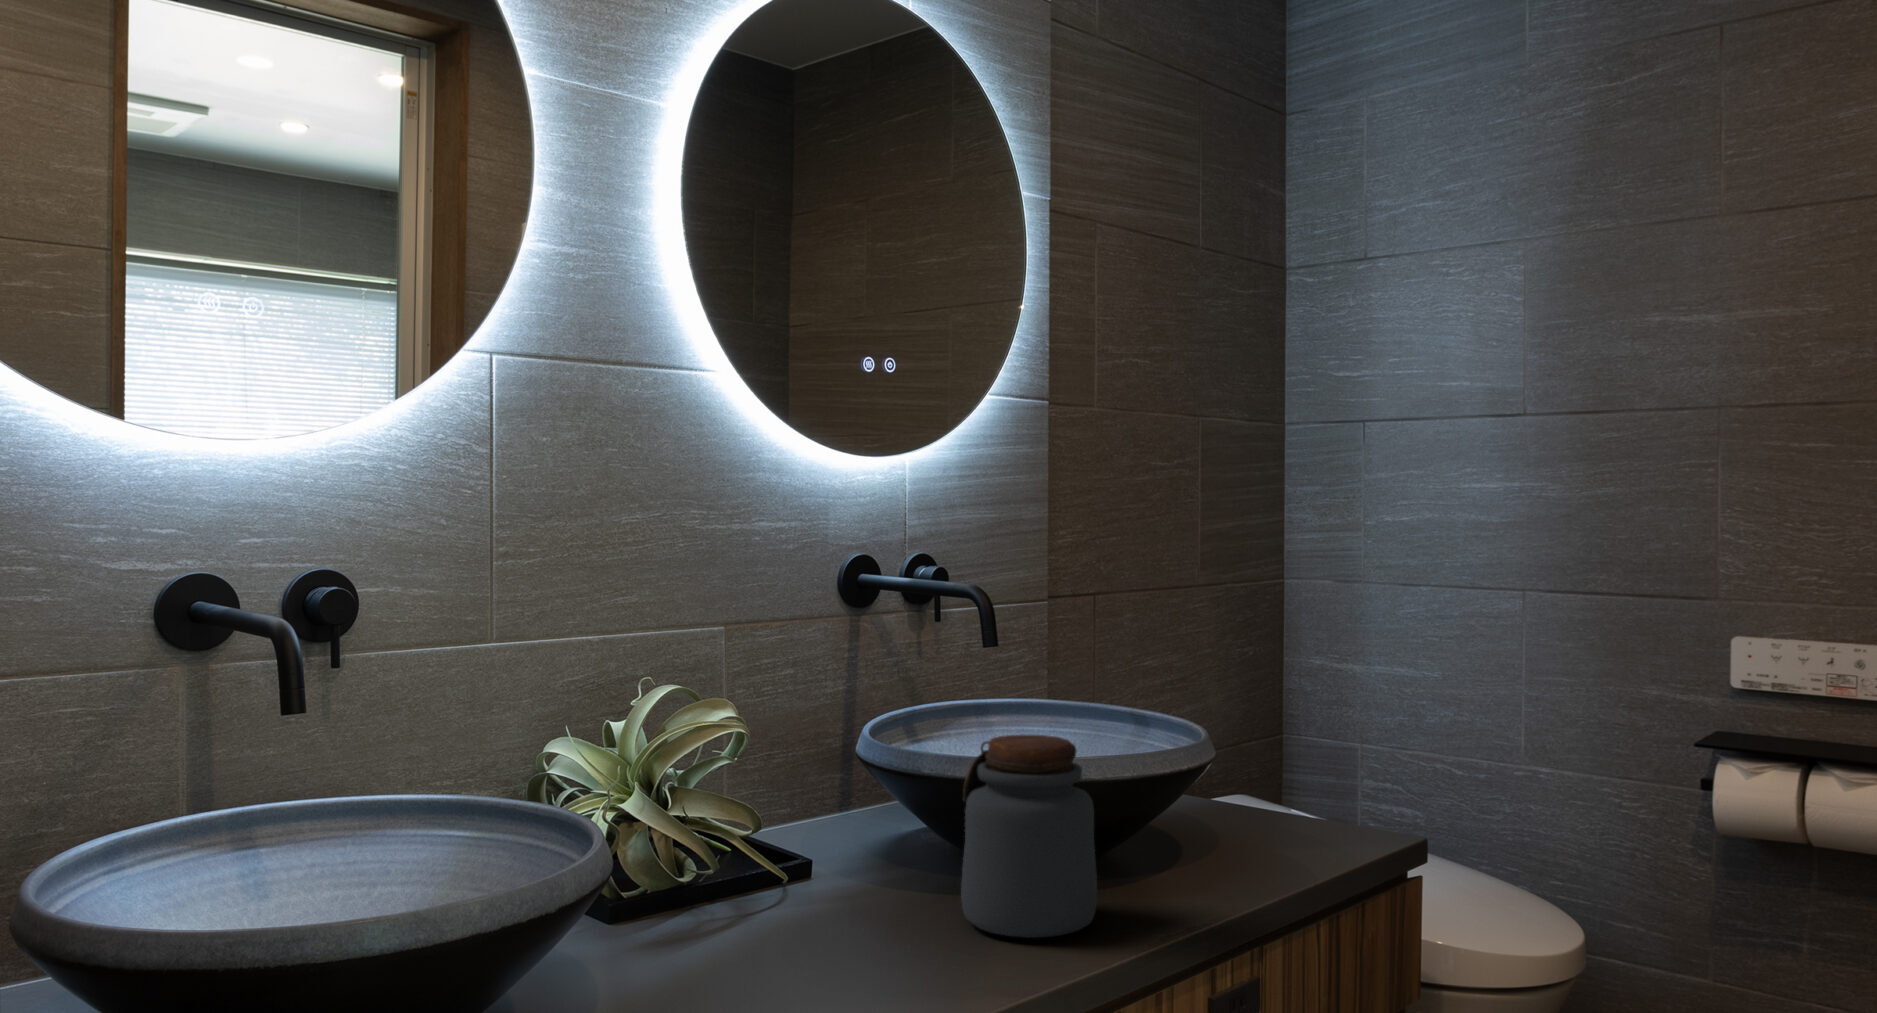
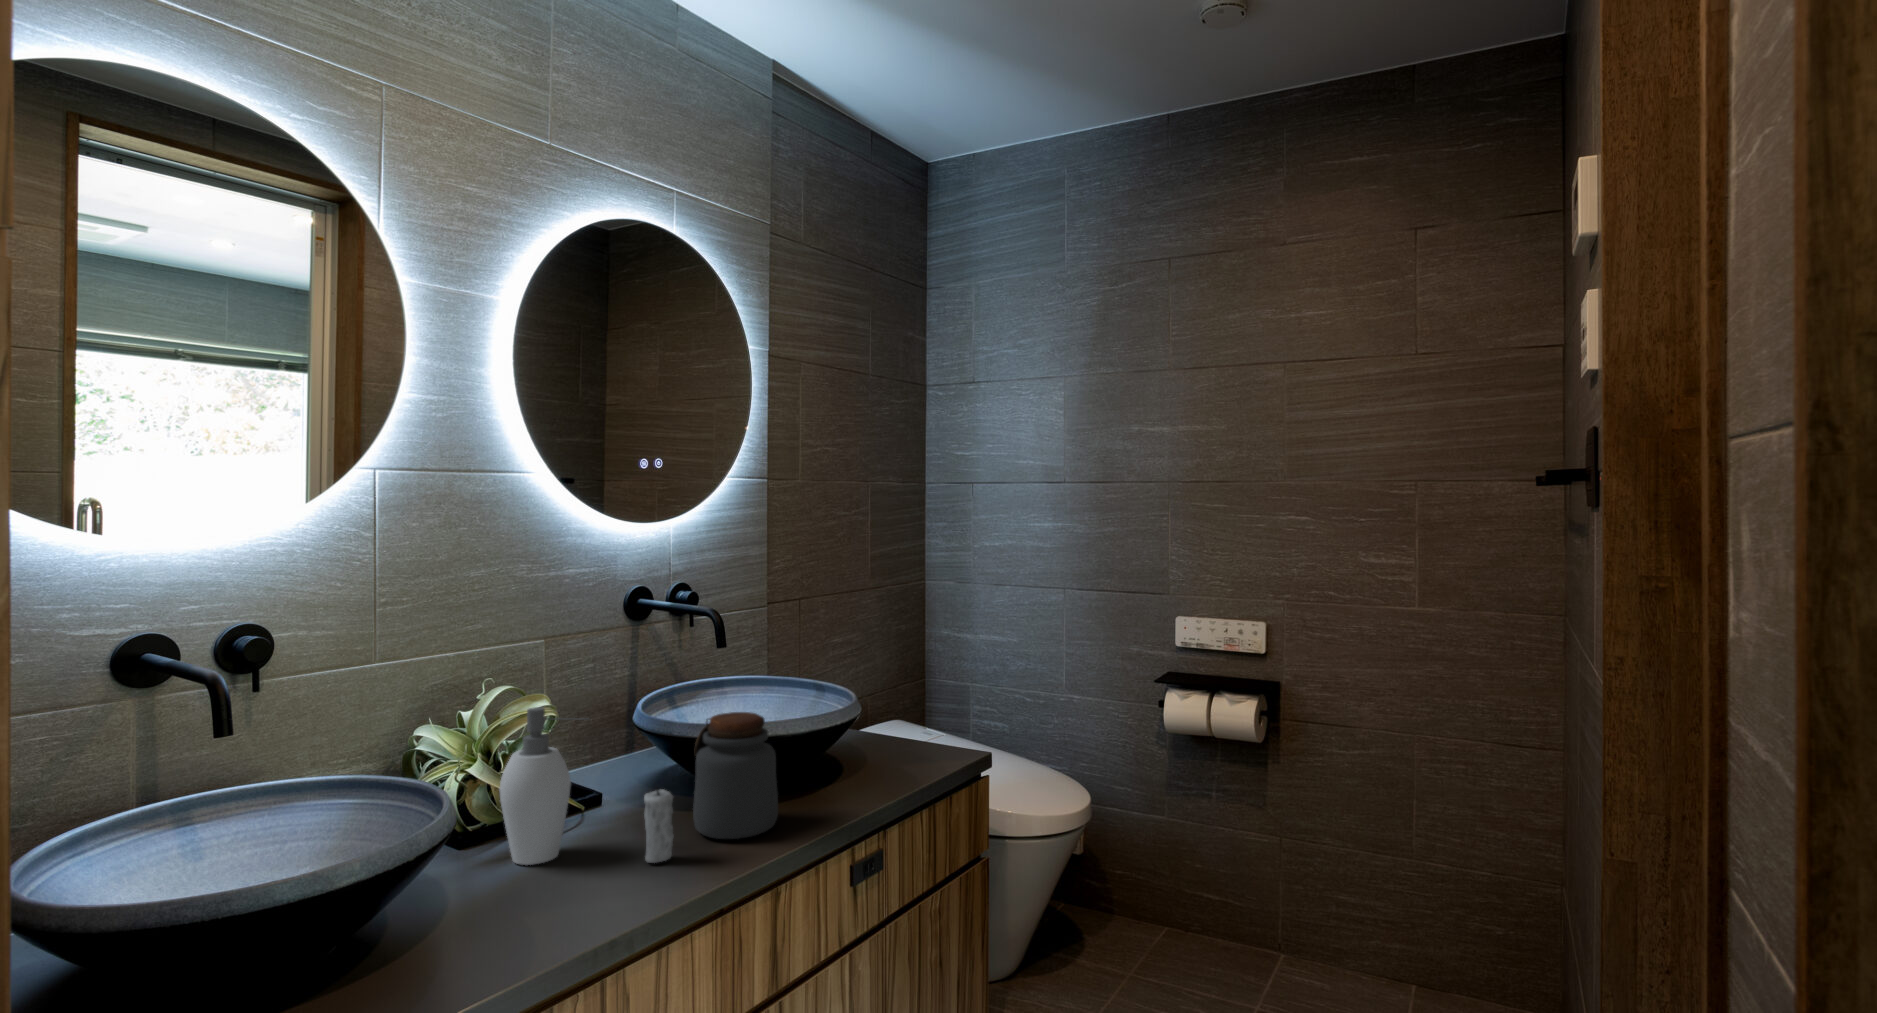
soap dispenser: none [672,706,807,951] -> present [500,707,588,865]
candle: none [891,827,938,963] -> present [644,789,674,863]

